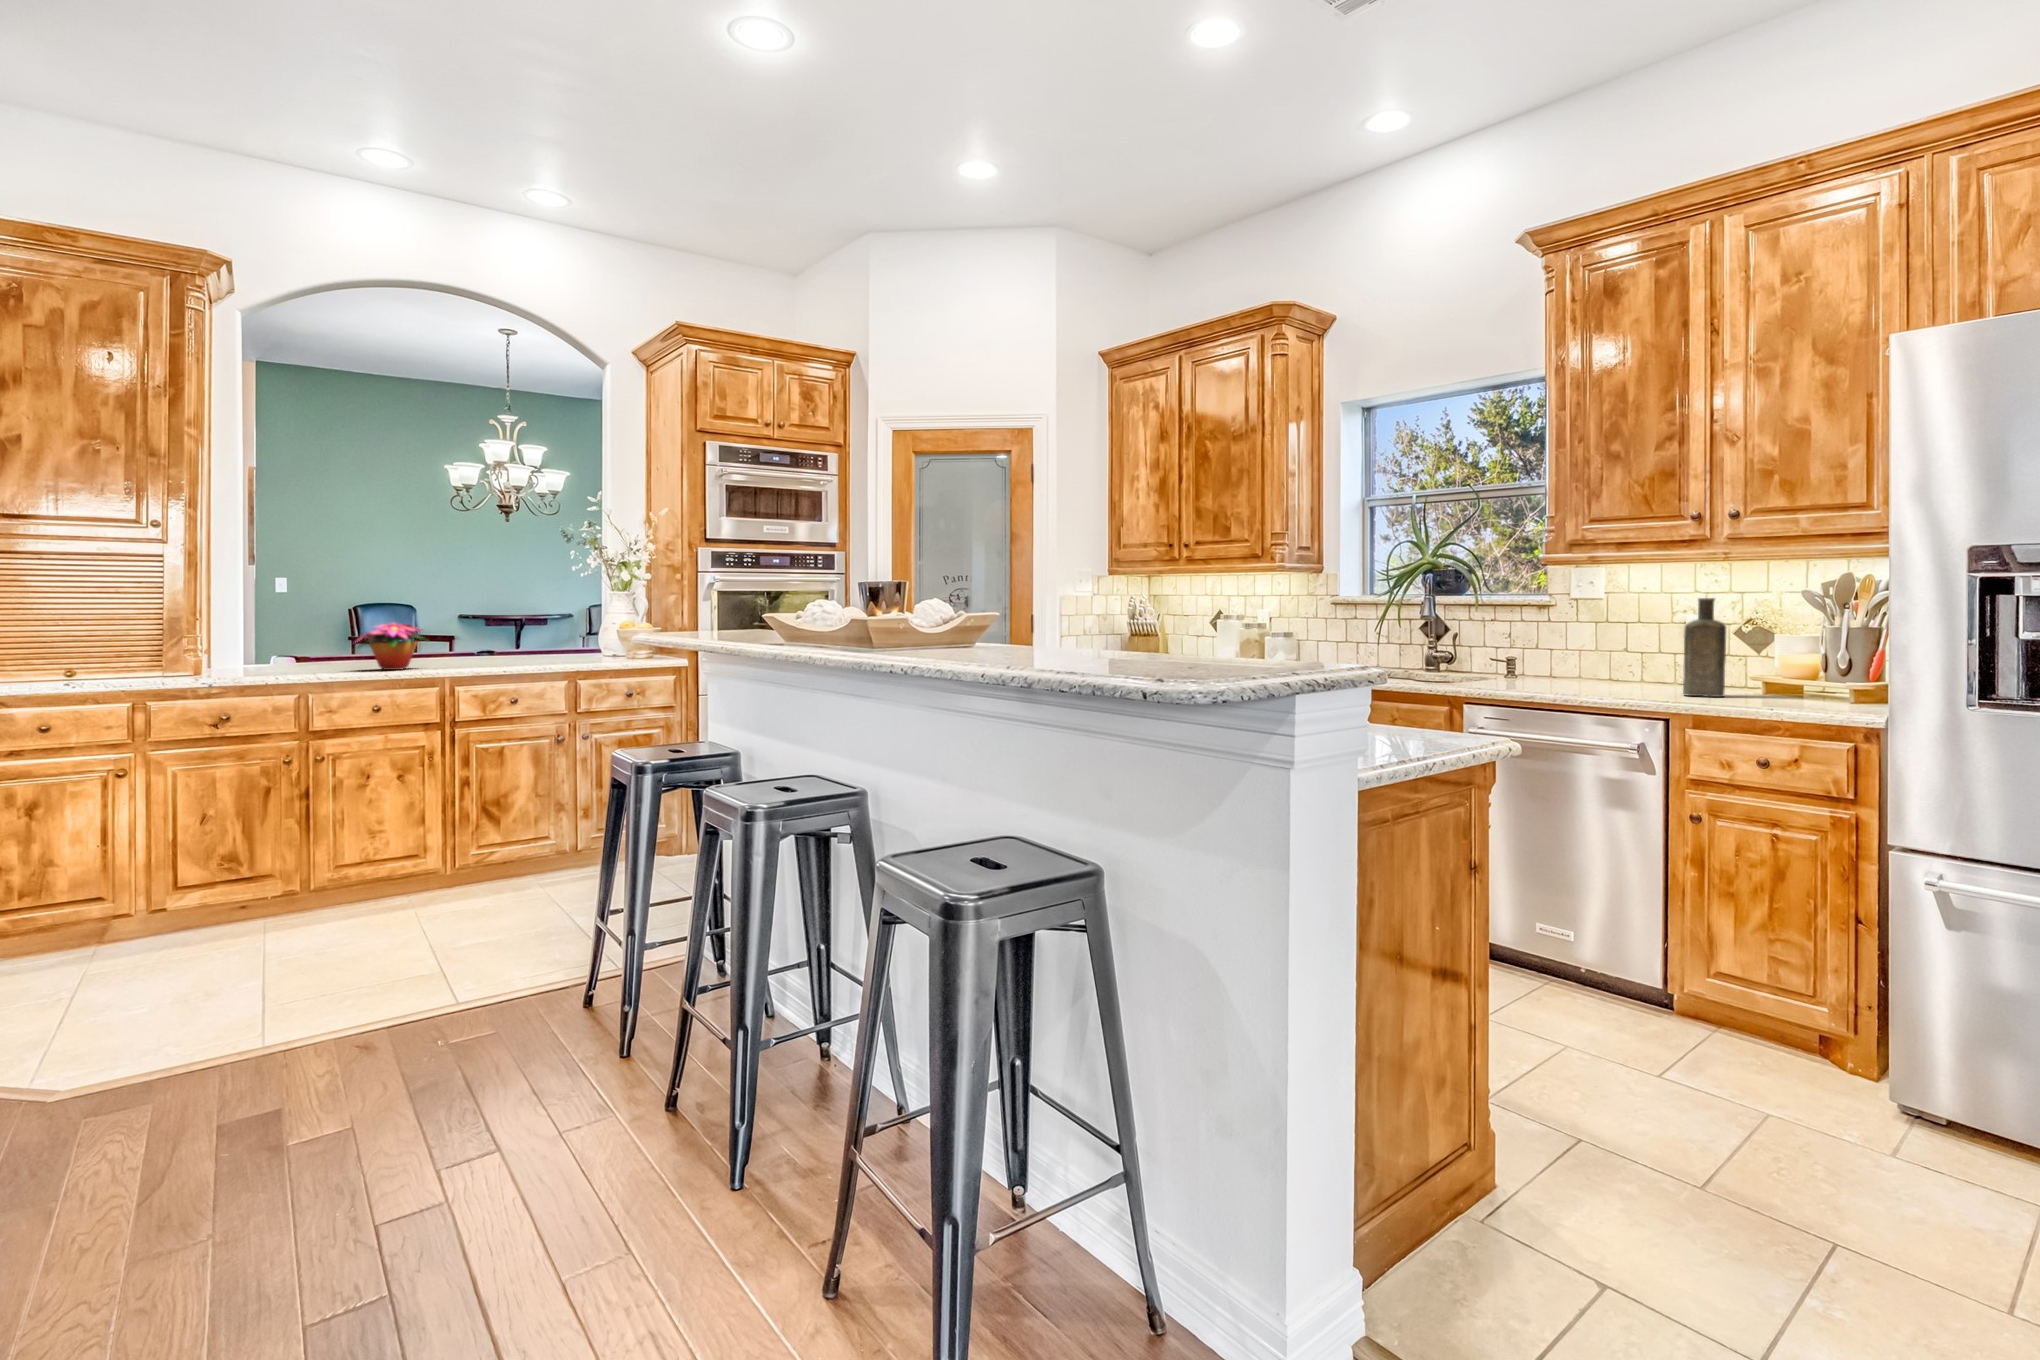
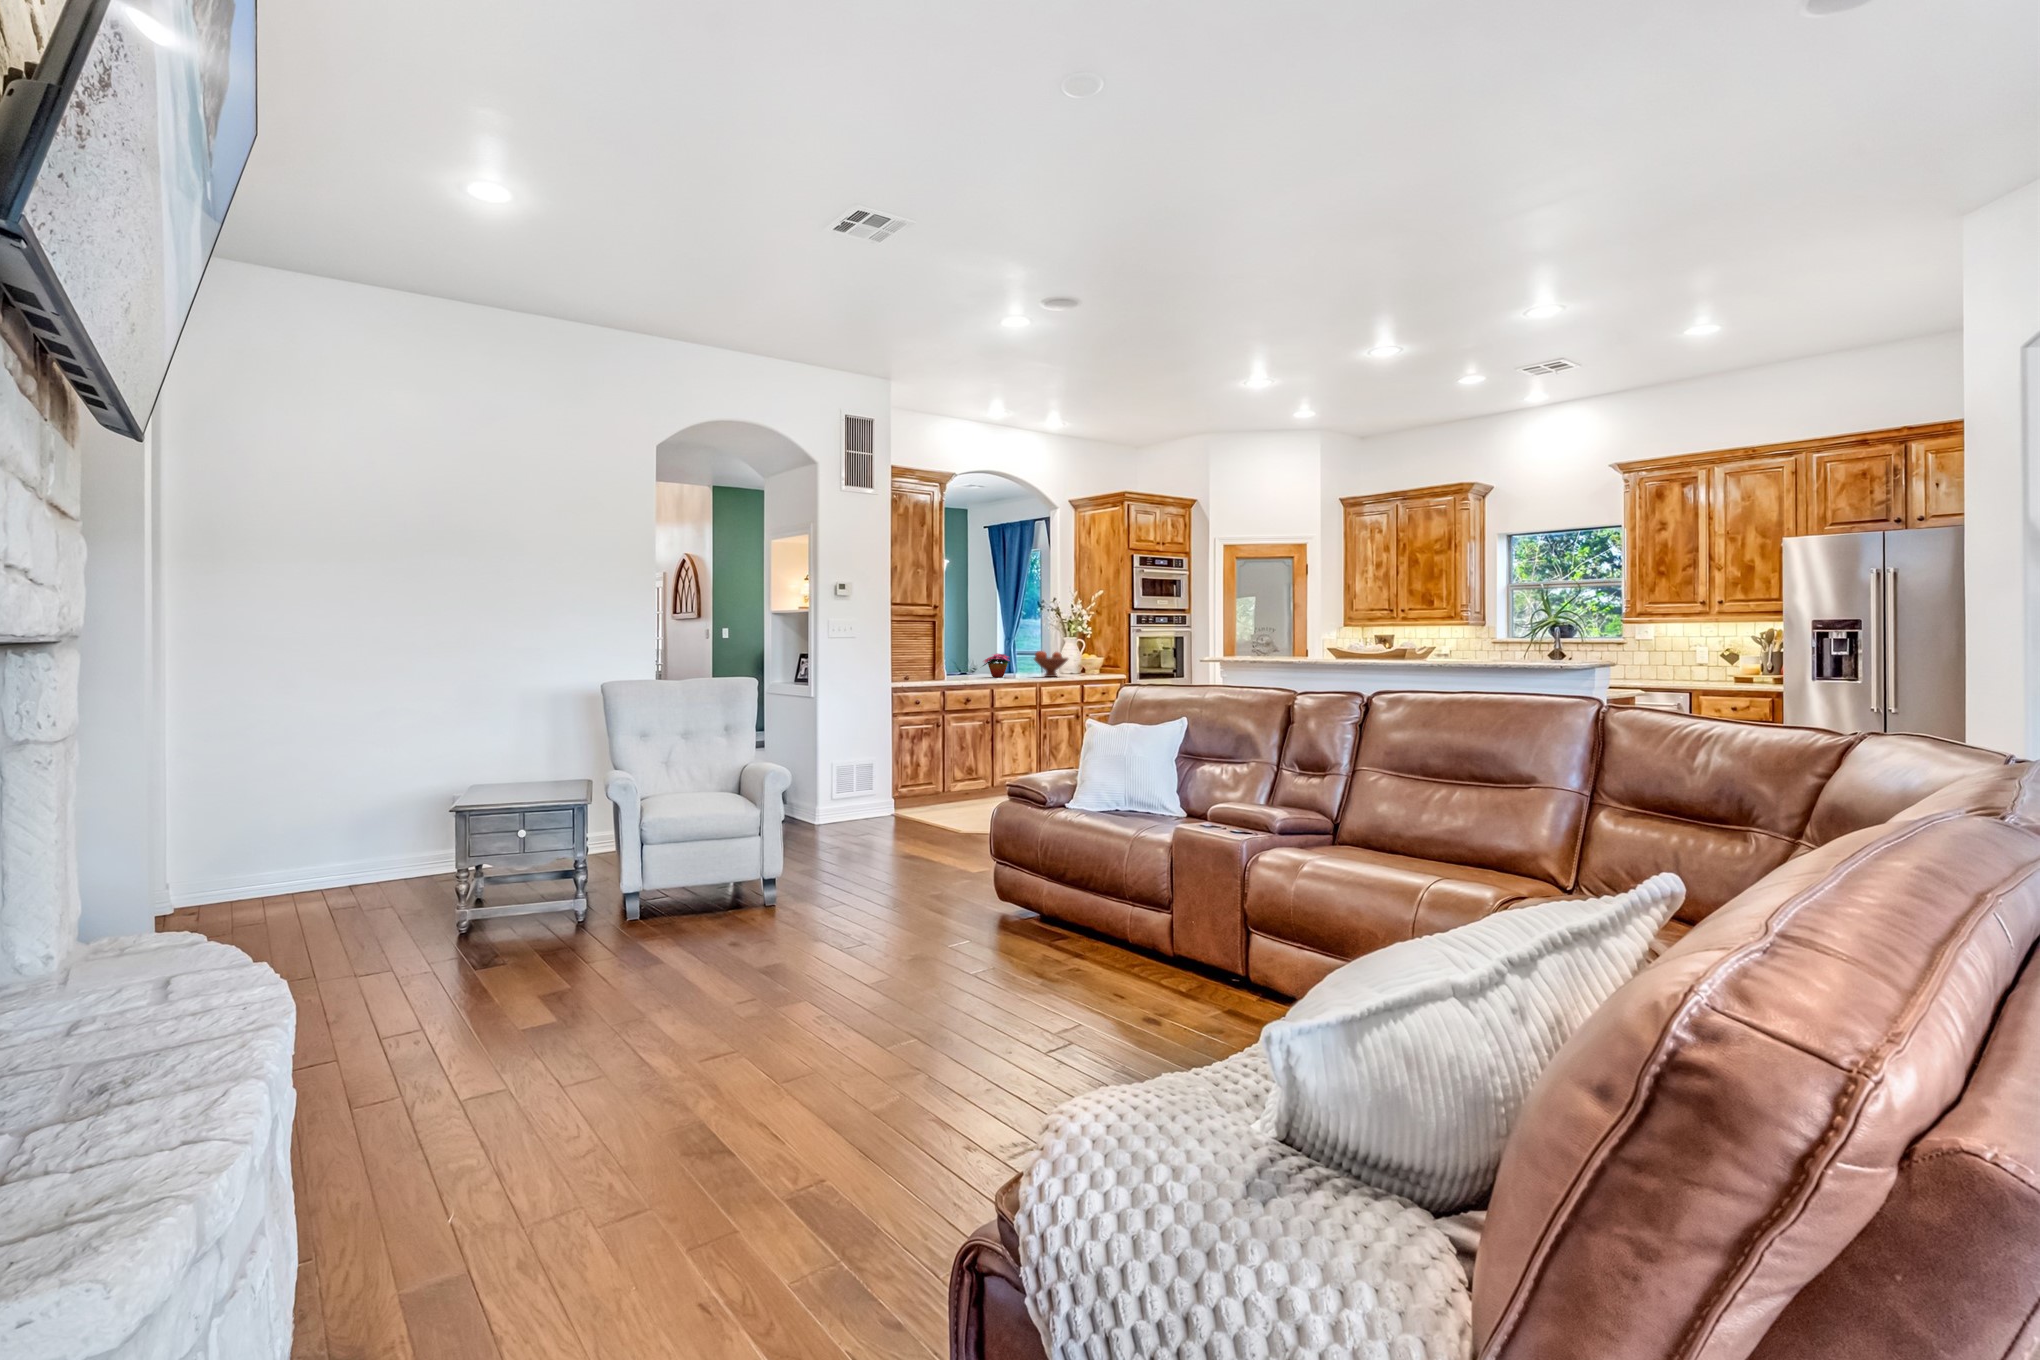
bottle: present [1683,598,1726,697] -> none [1693,639,1717,684]
fruit bowl: none [445,617,526,669] -> present [1034,651,1068,677]

